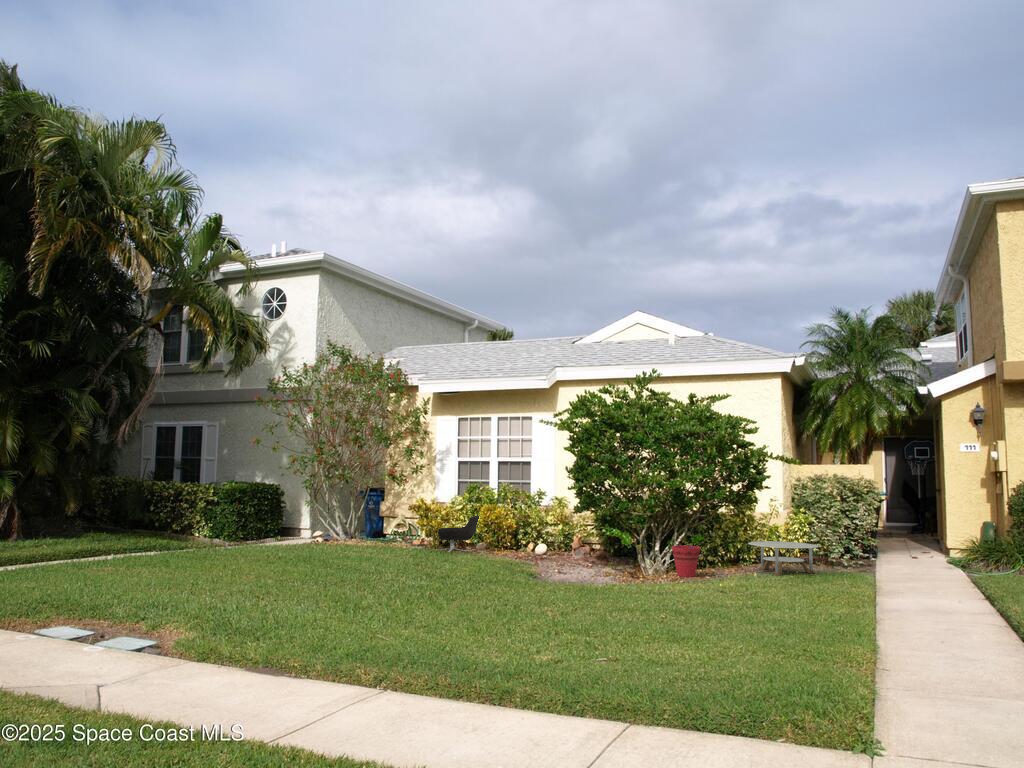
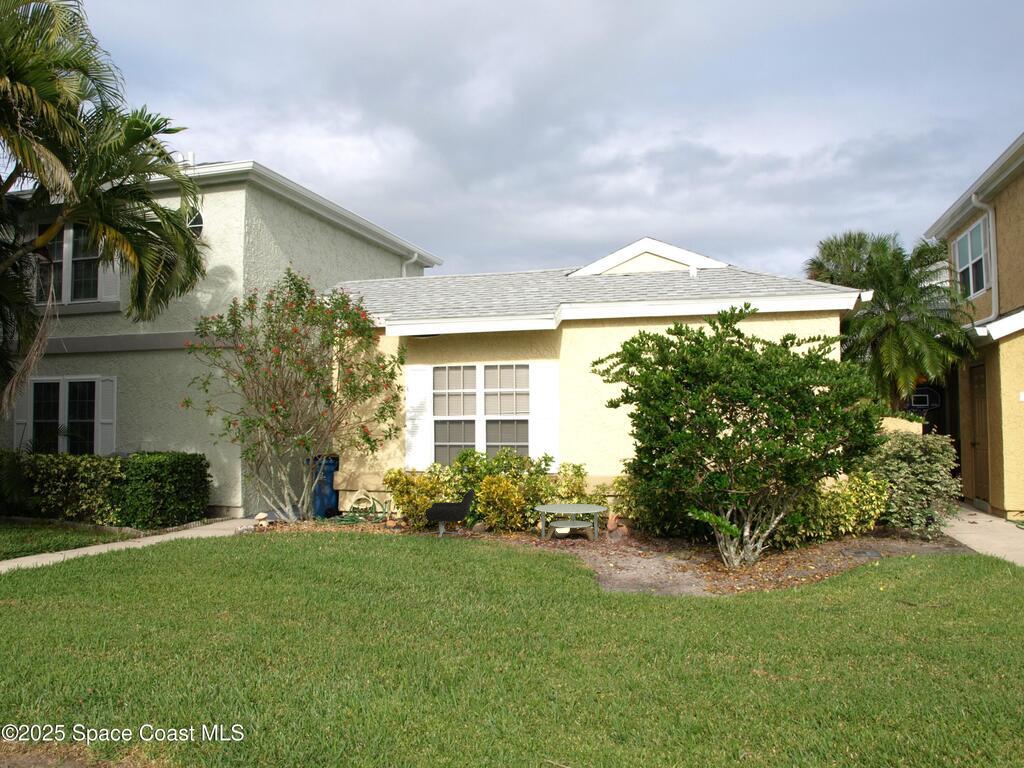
round table: present [748,541,819,576] -> present [534,504,607,541]
bucket: present [672,546,700,577] -> none [750,527,787,568]

